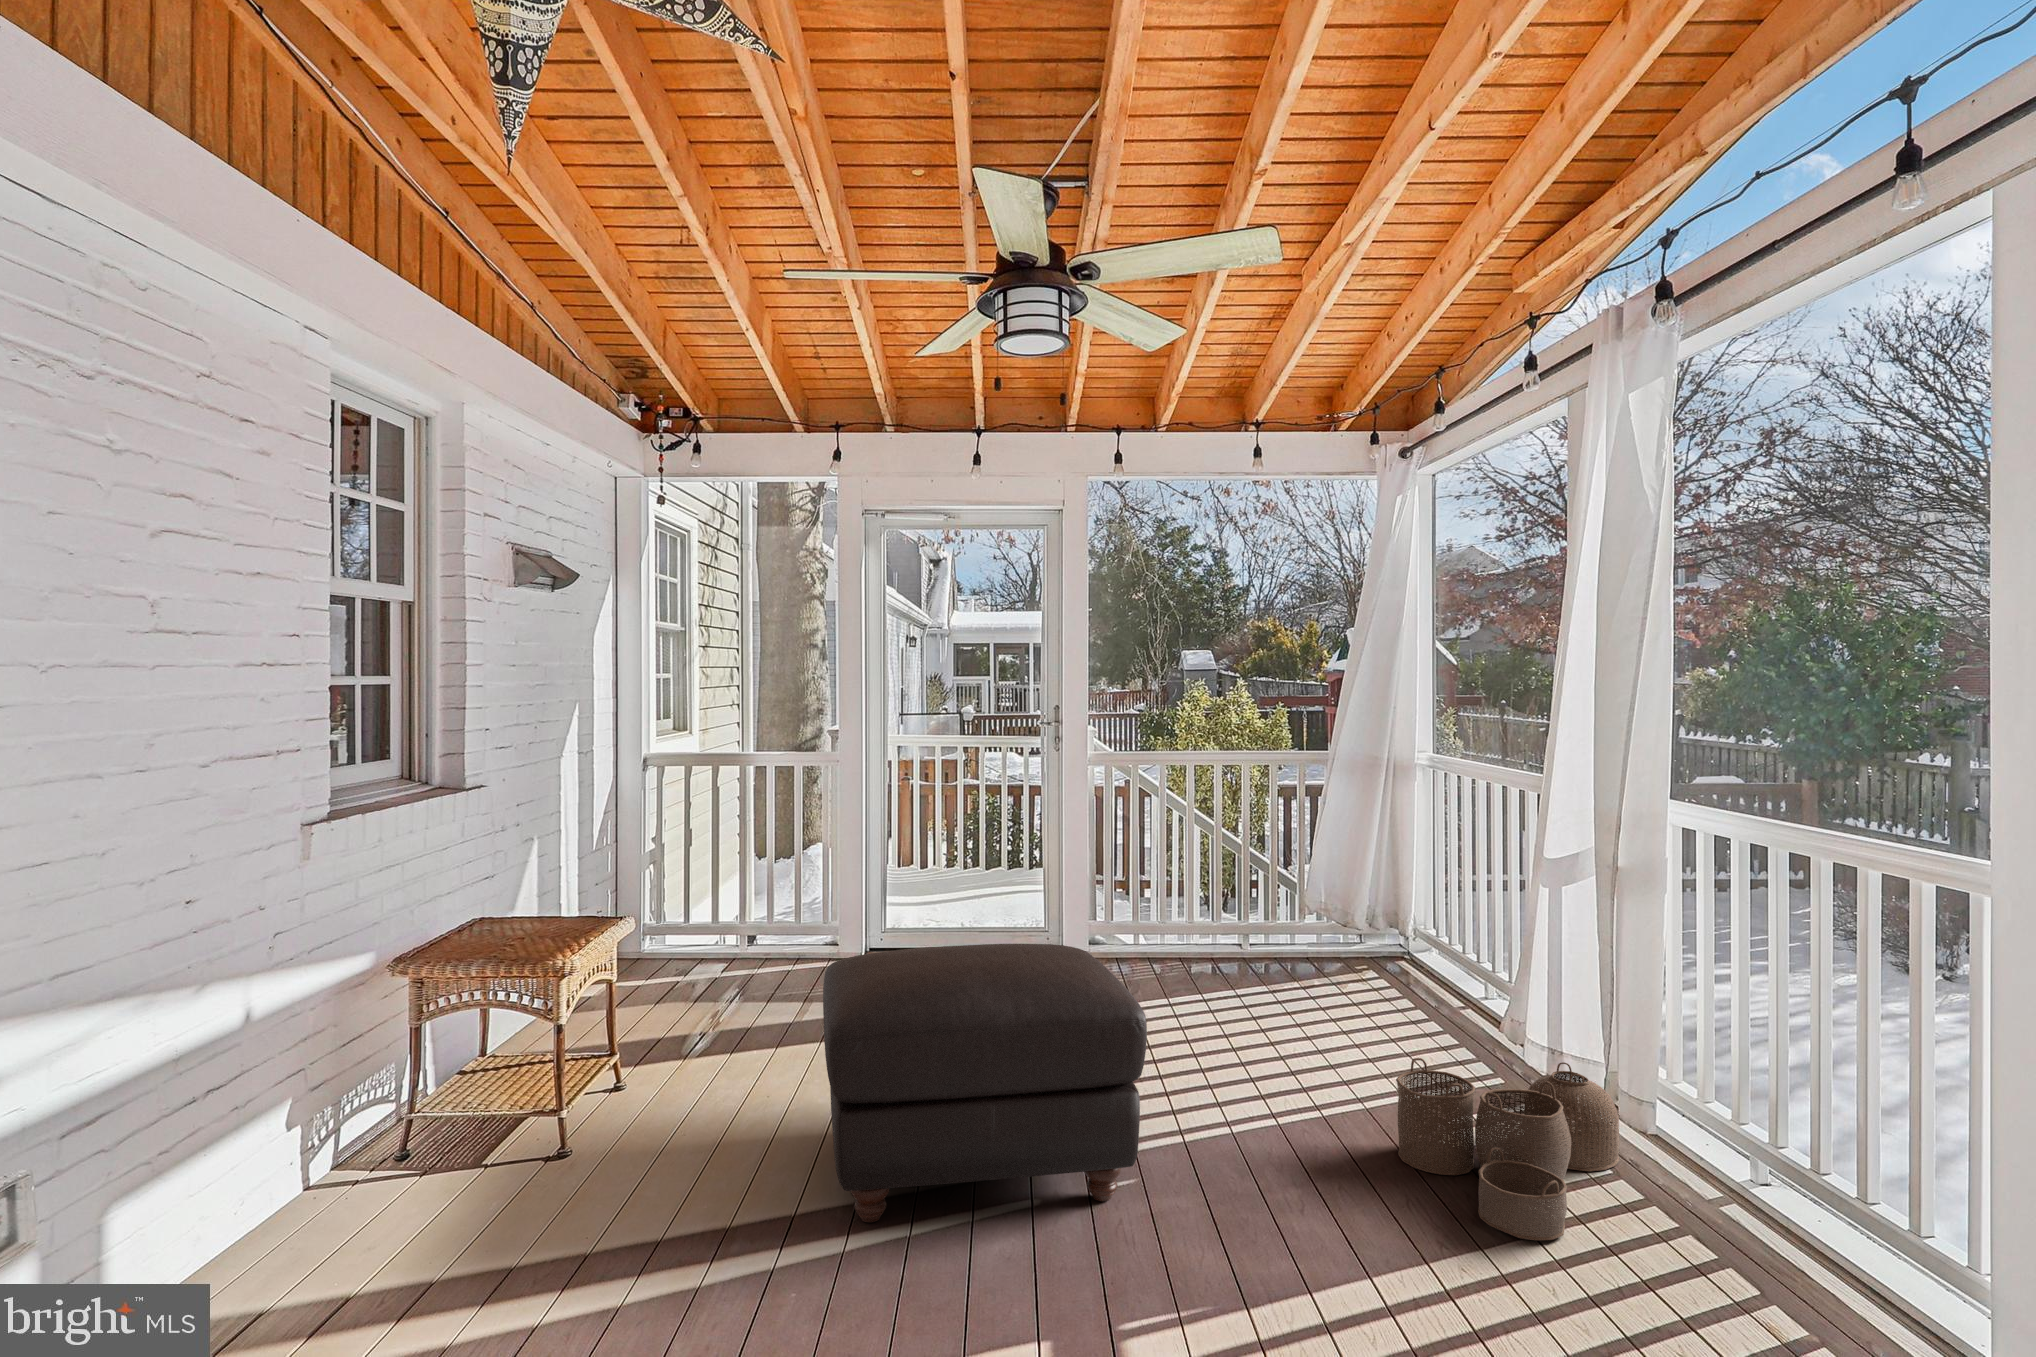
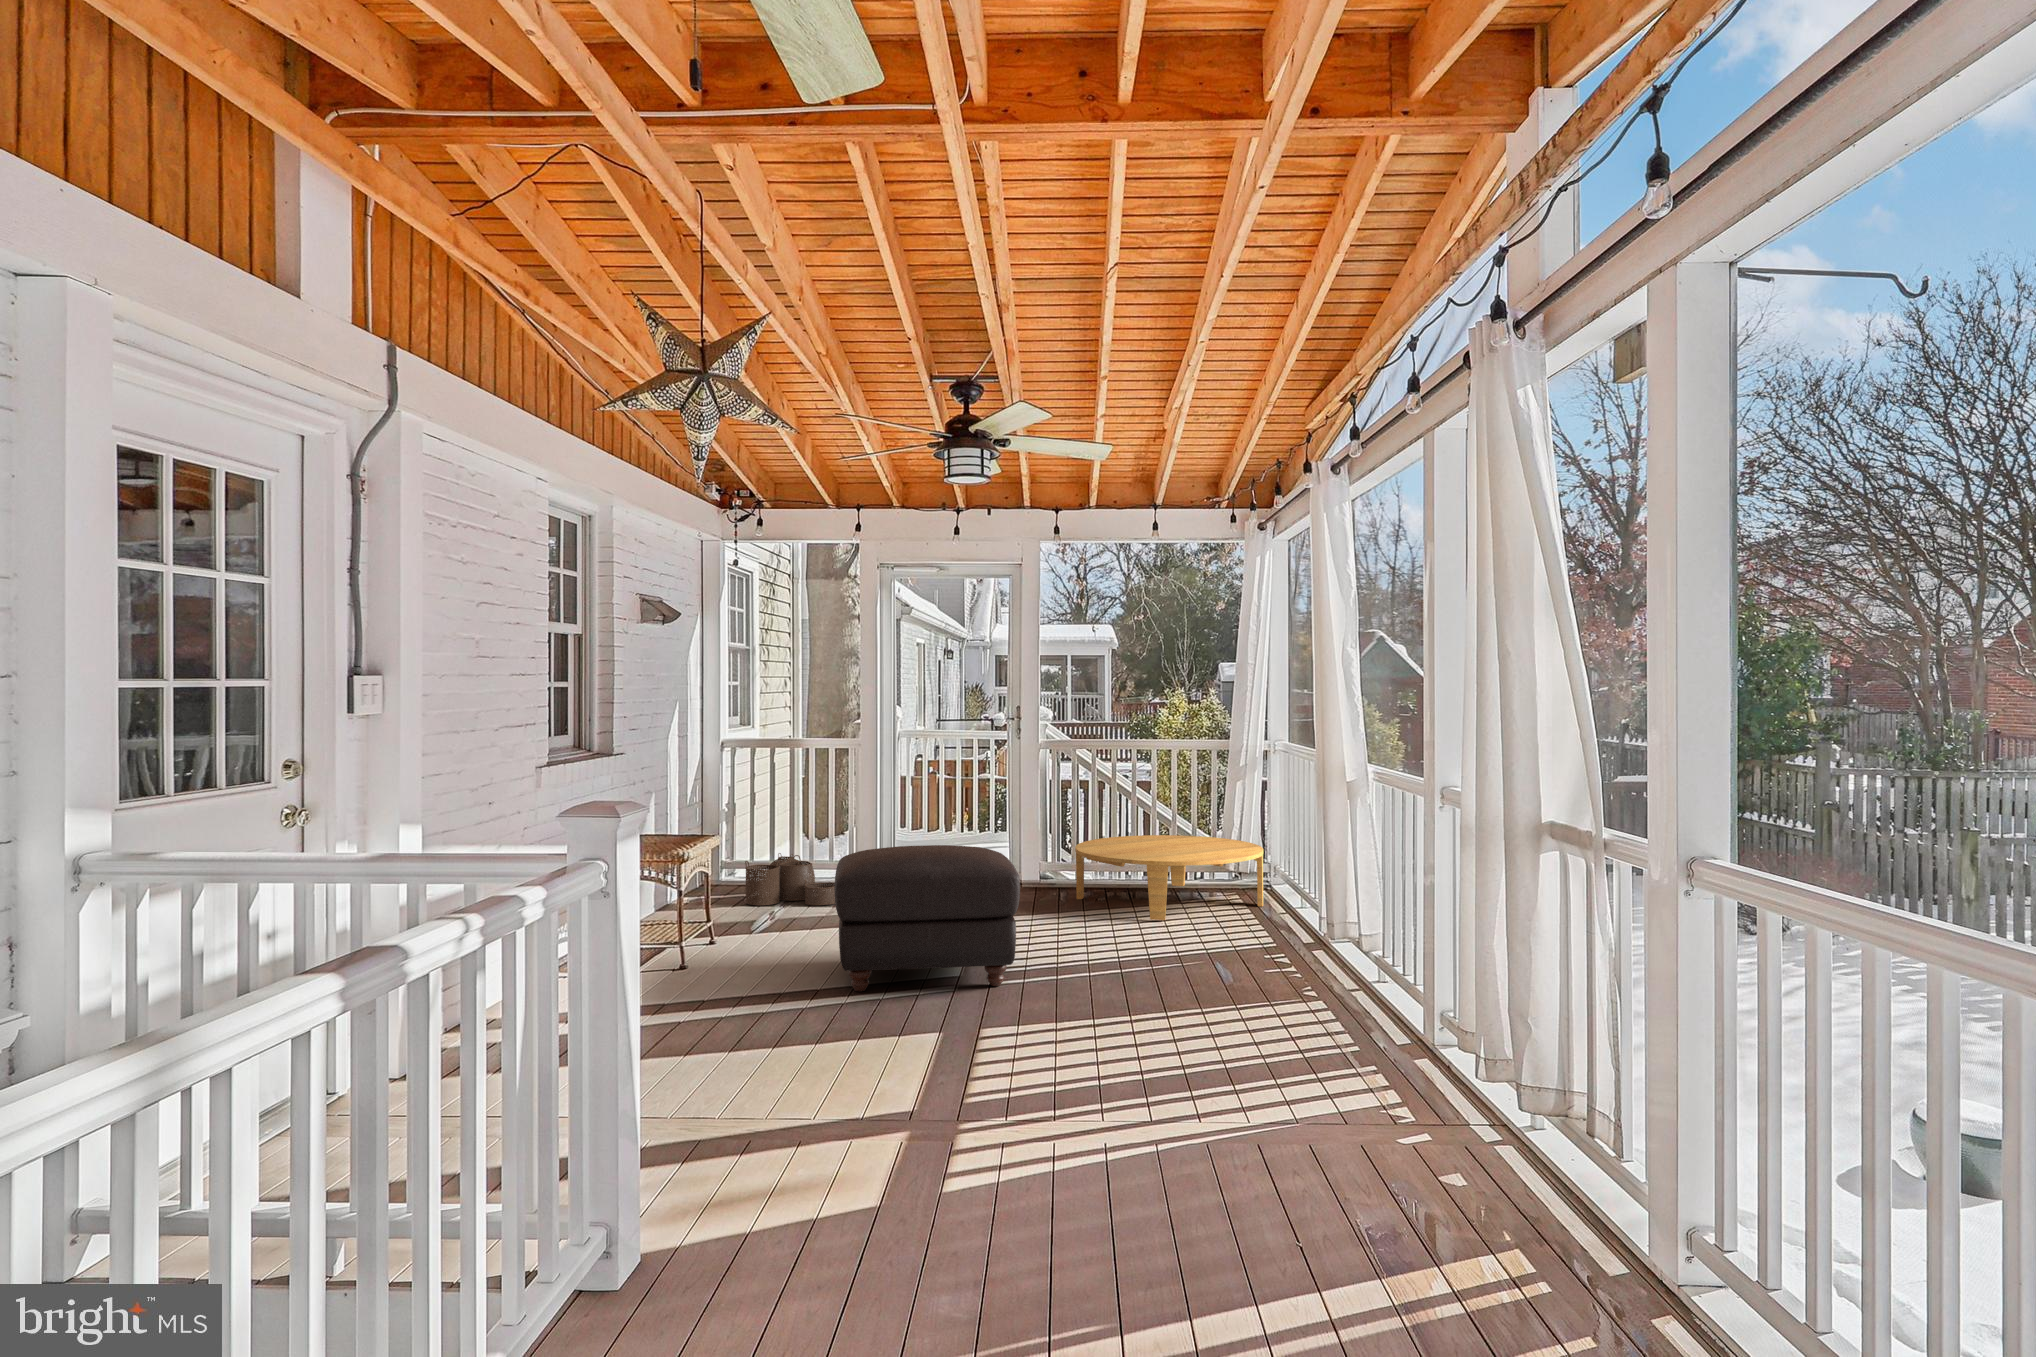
coffee table: none [1150,884,1423,1026] -> present [1075,835,1263,920]
woven basket: present [1396,1058,1619,1241] -> present [745,853,835,905]

